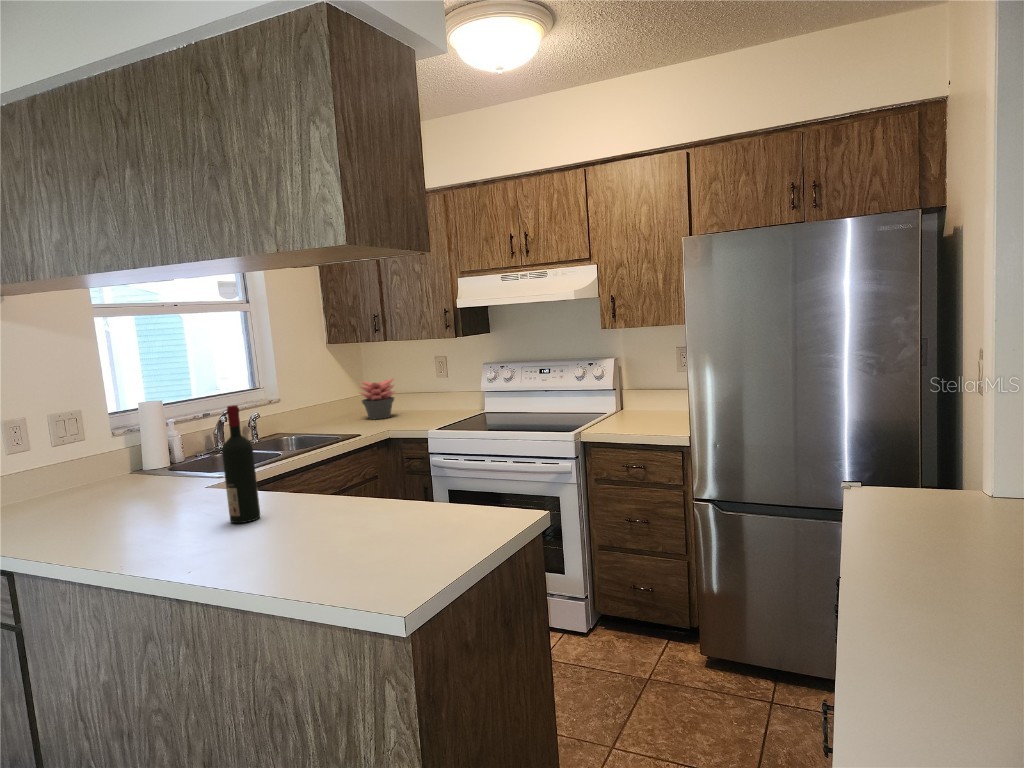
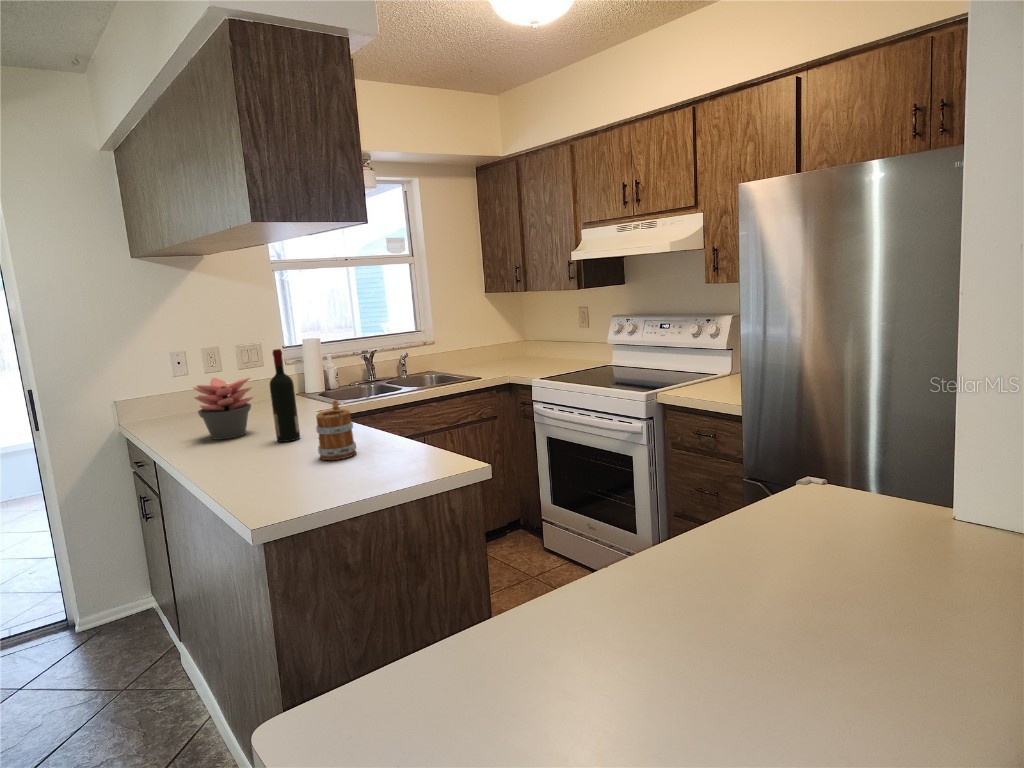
succulent plant: present [359,379,395,419] -> present [193,378,253,440]
mug: none [333,460,382,533] -> present [316,400,356,460]

